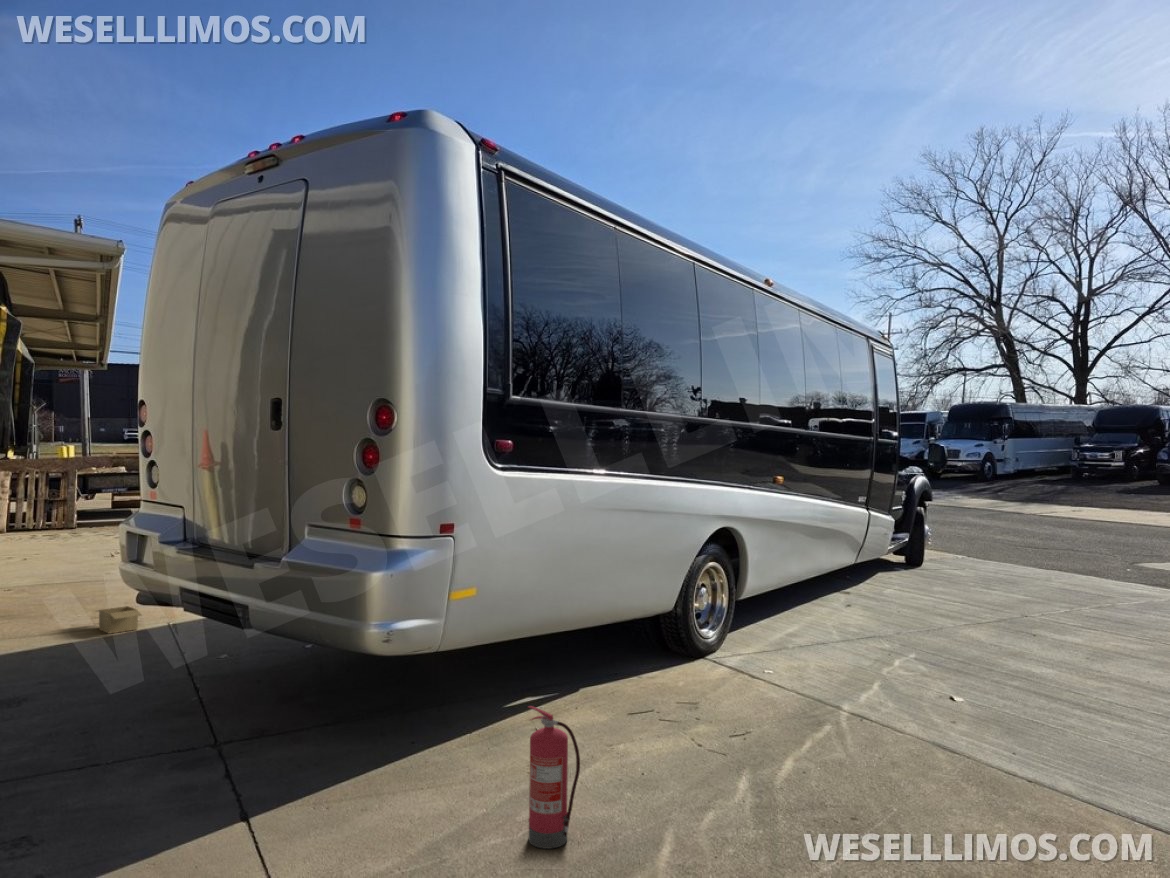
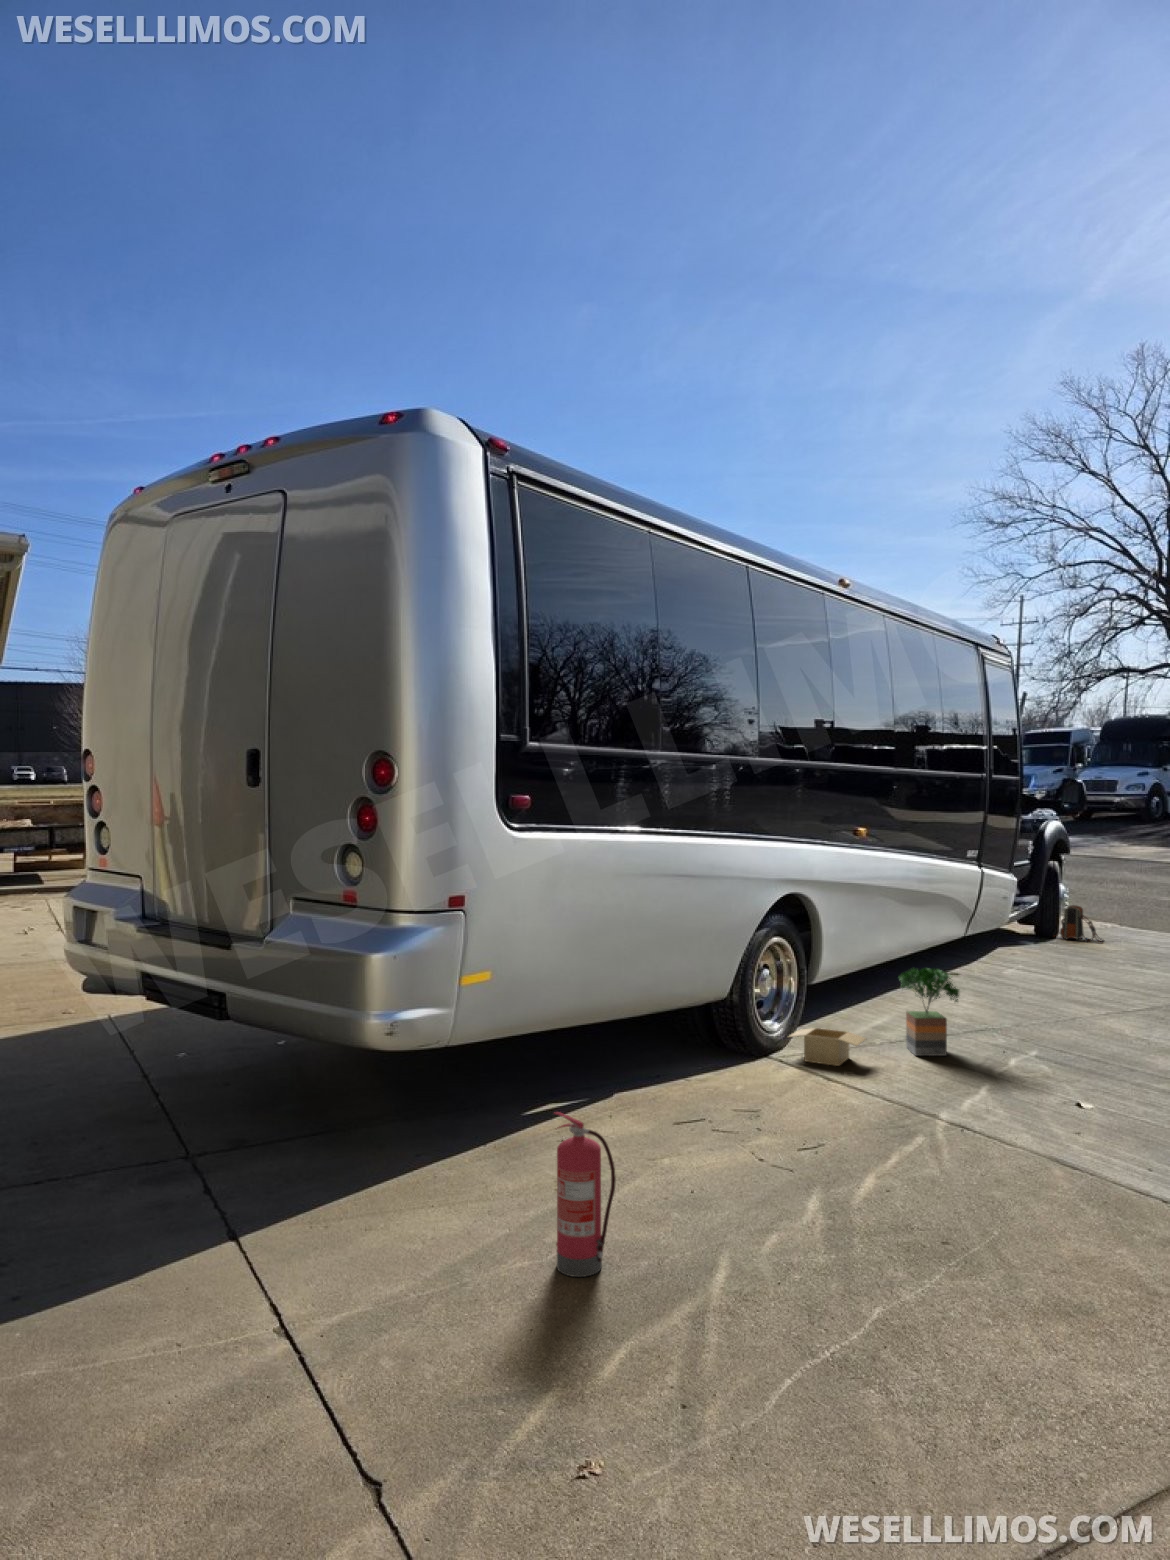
backpack: none [921,542,961,572] -> present [1060,905,1102,941]
potted tree: none [806,587,858,660] -> present [899,968,960,1056]
cardboard box: present [98,606,142,634] -> present [788,1028,866,1066]

